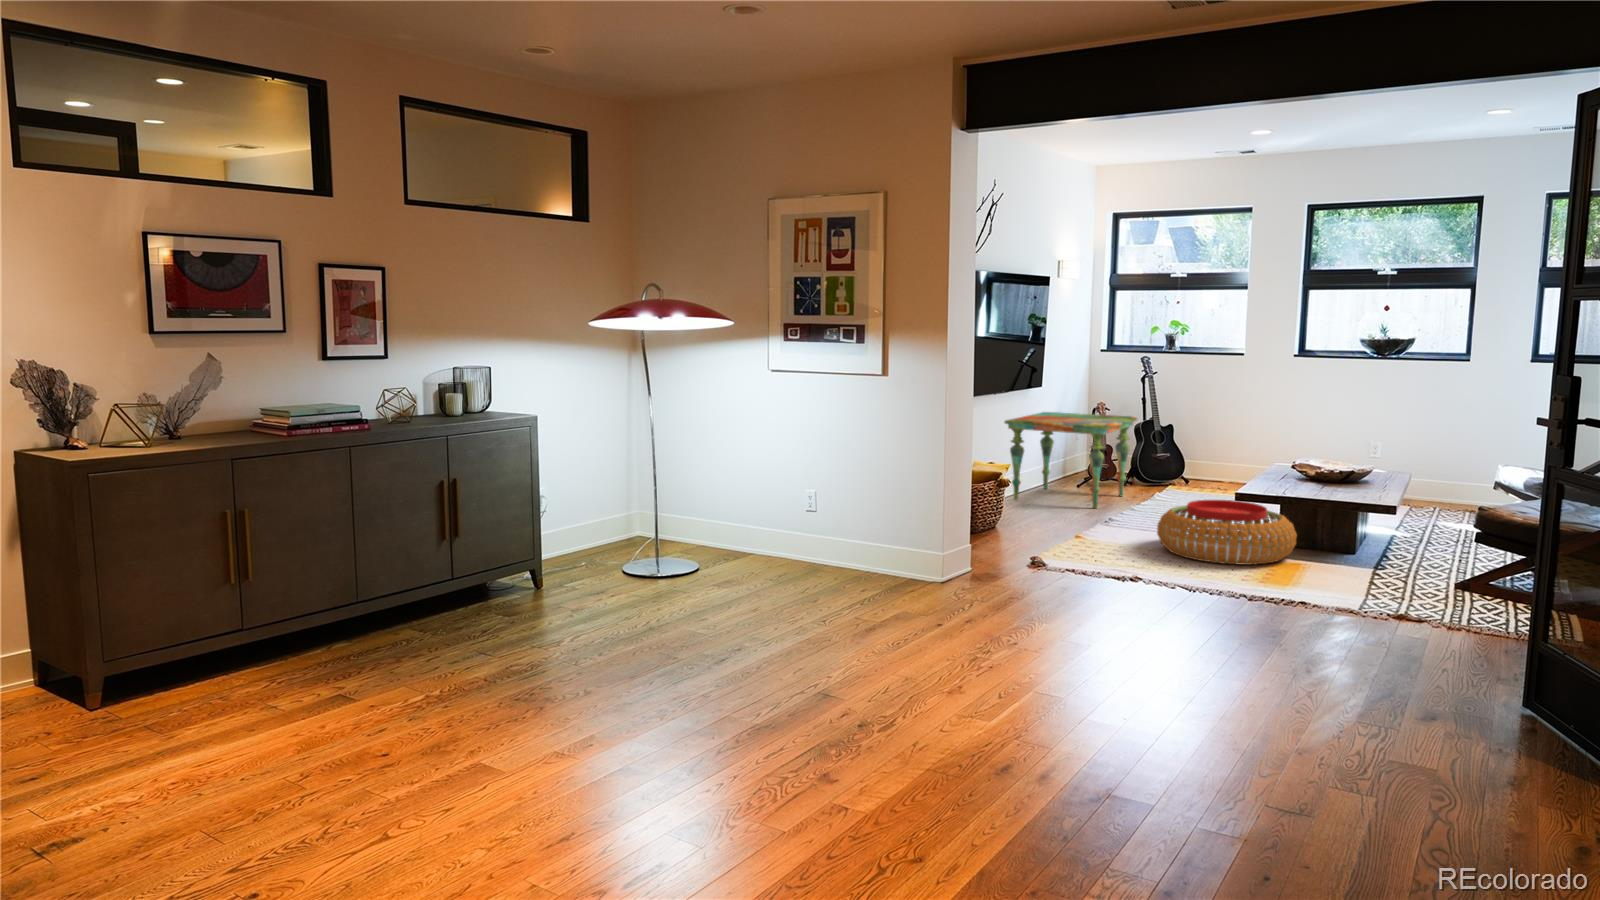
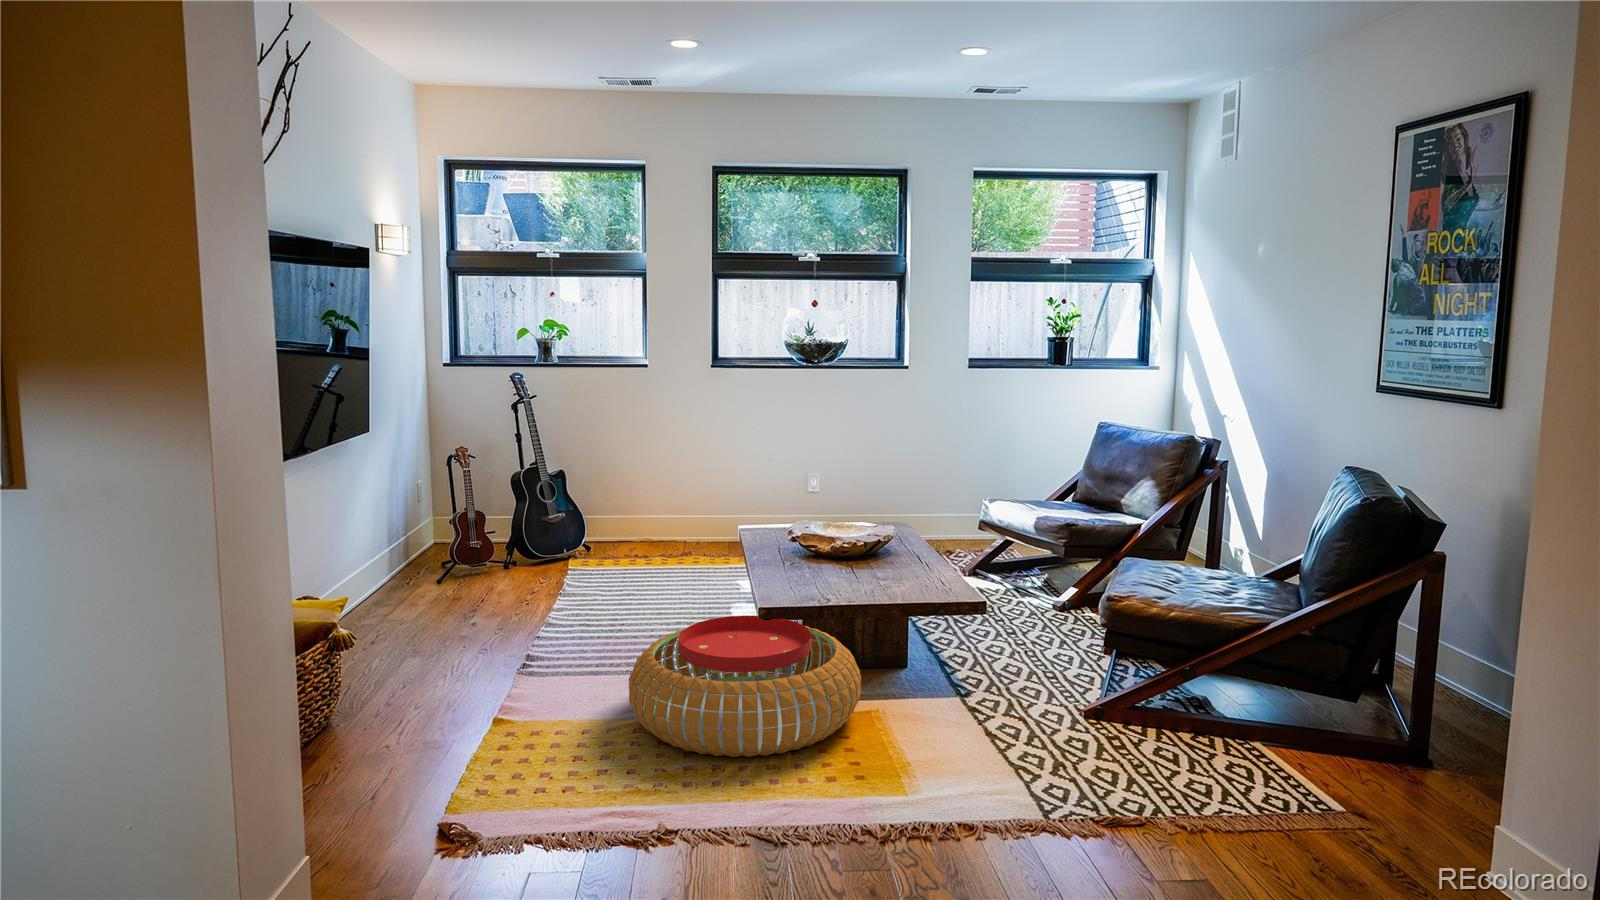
side table: present [1005,412,1137,509] -> none [294,468,527,641]

